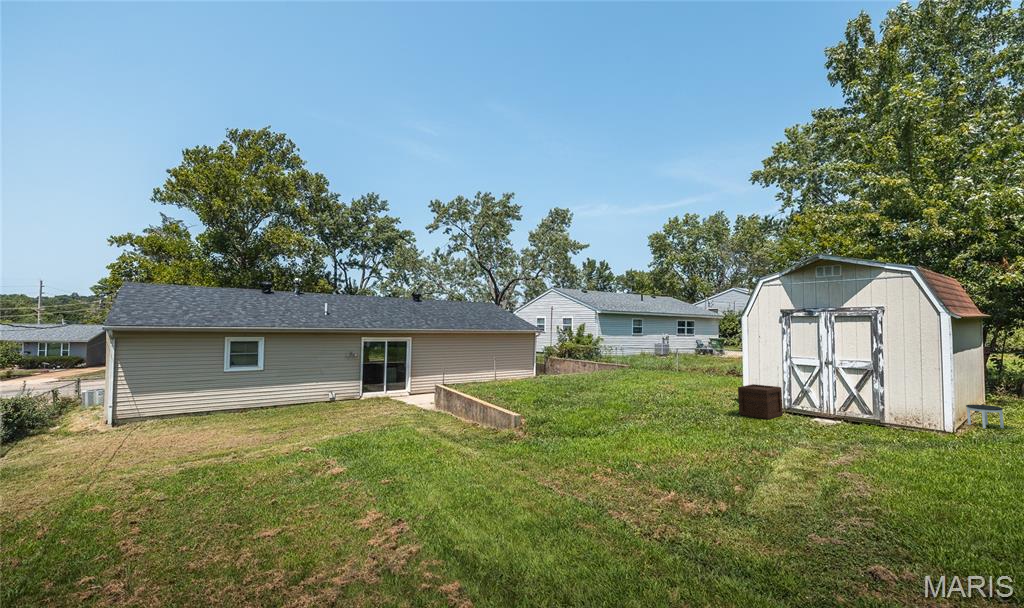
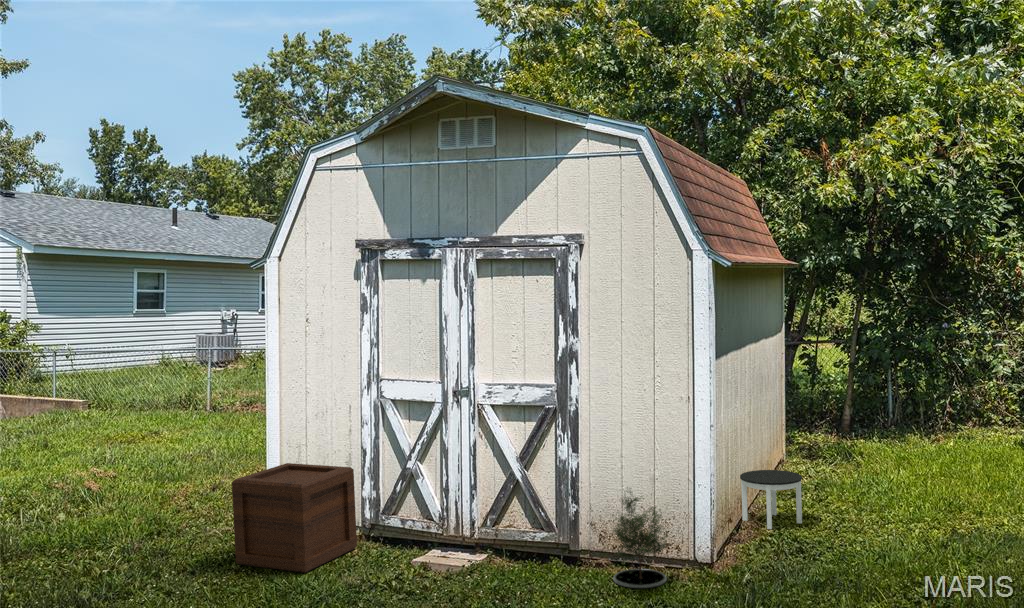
potted tree: none [902,400,932,438] -> present [613,492,667,588]

